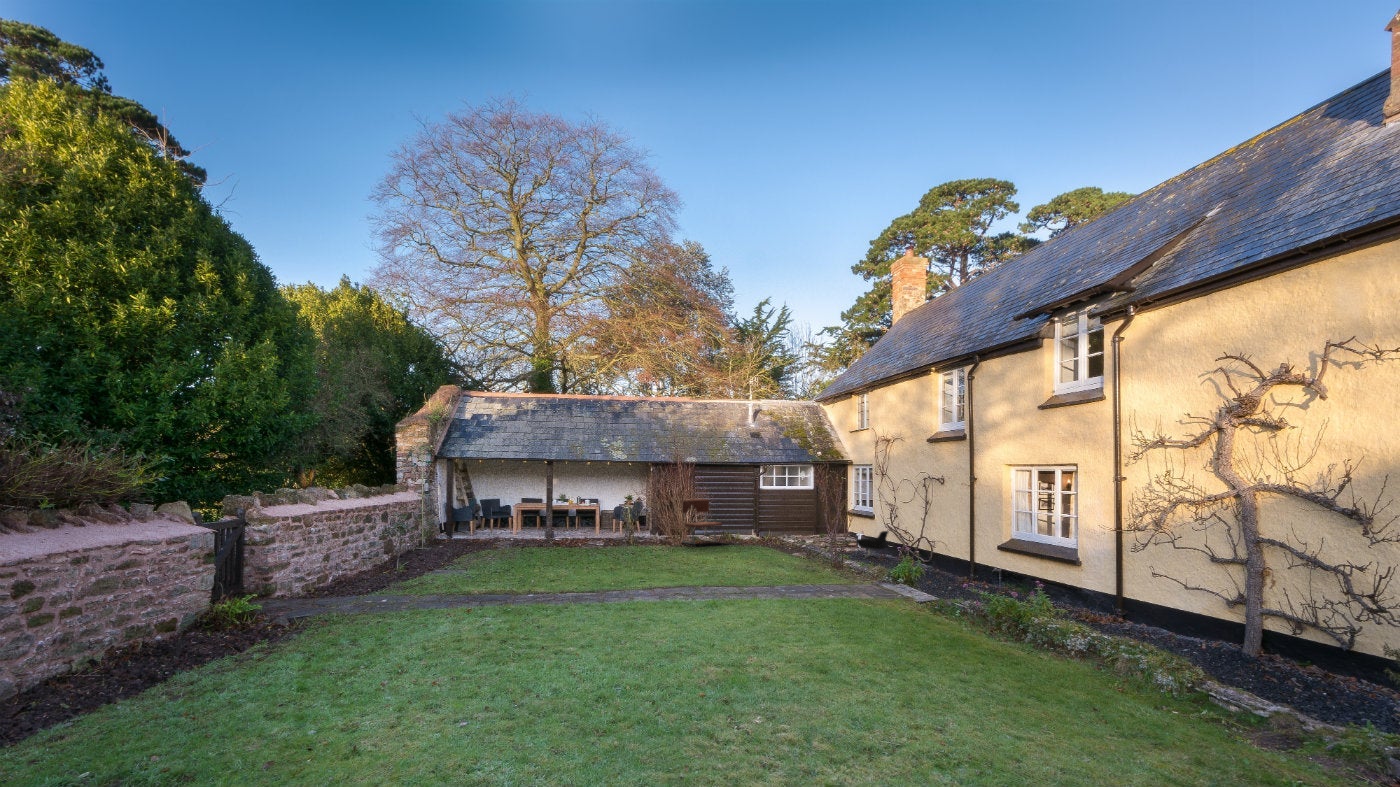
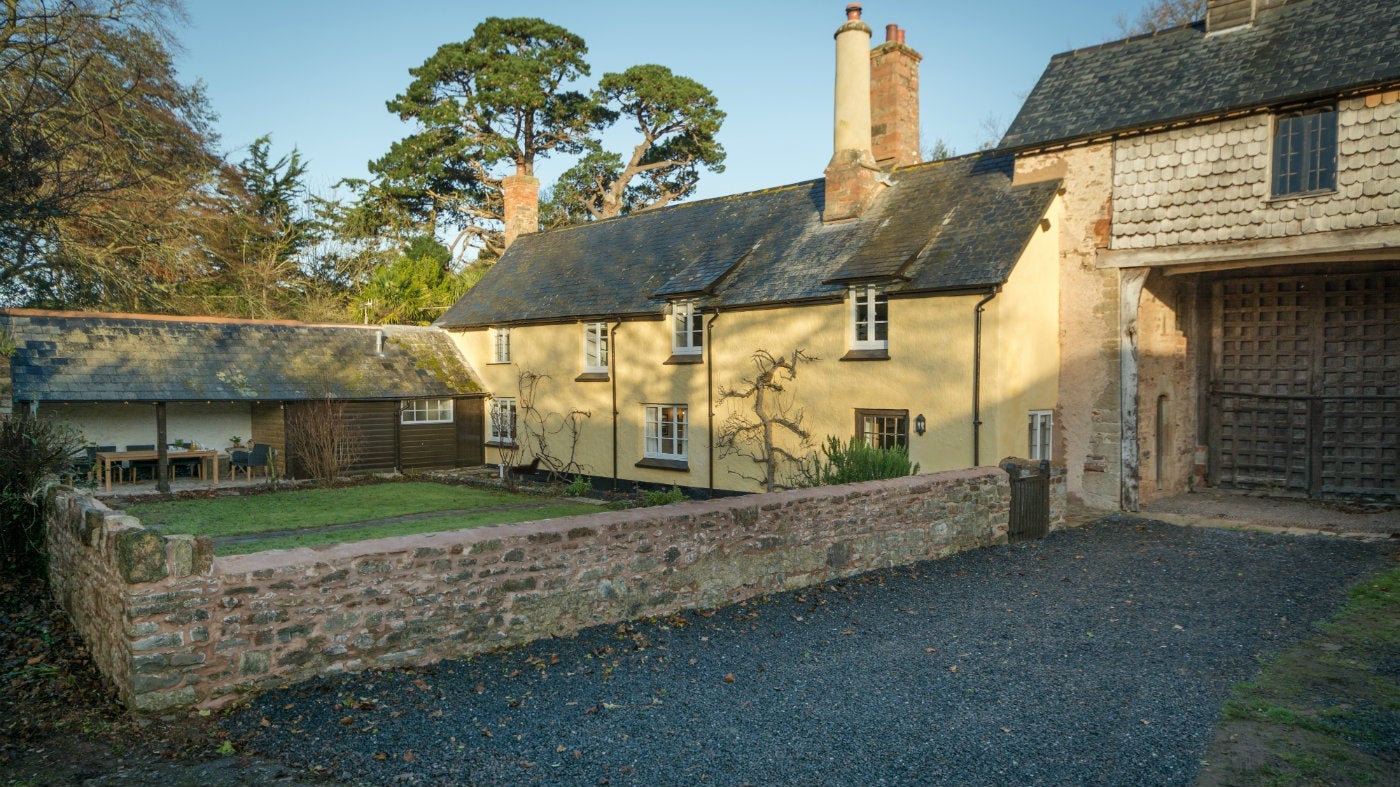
bench: present [682,499,722,544] -> none [329,440,370,487]

